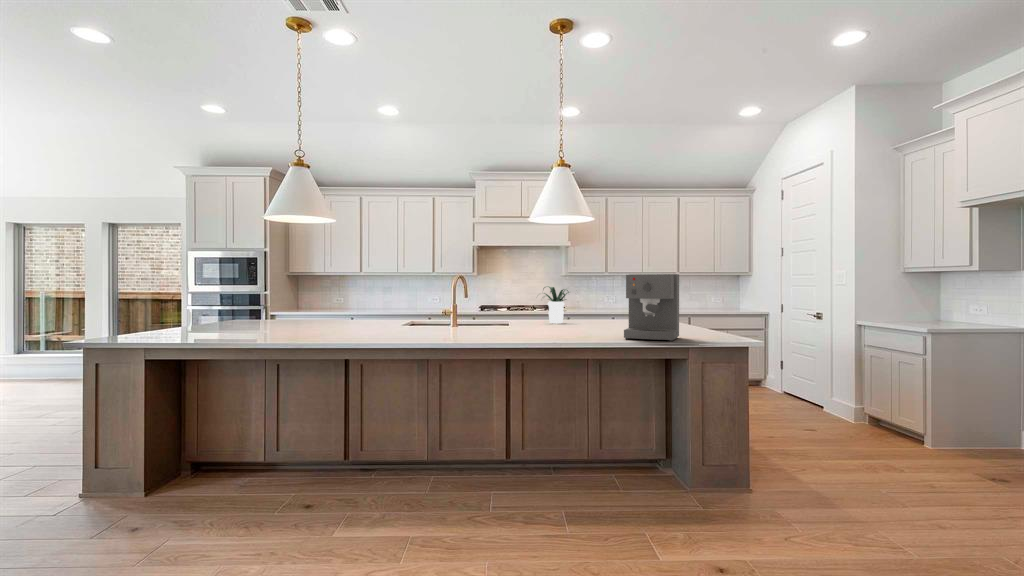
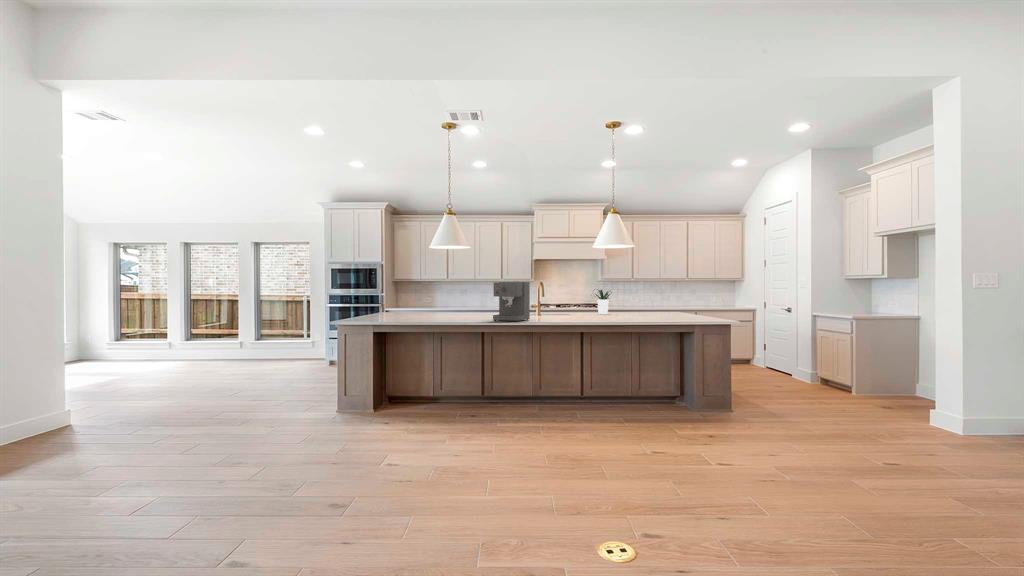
coffee maker: present [624,274,679,341] -> present [493,282,530,322]

